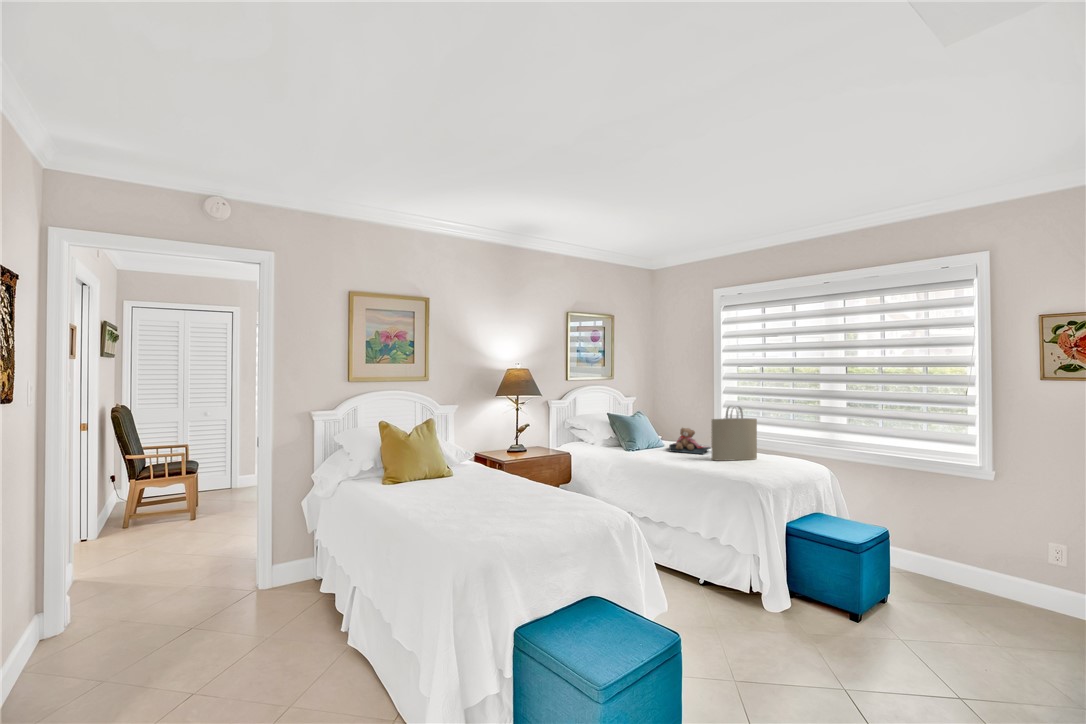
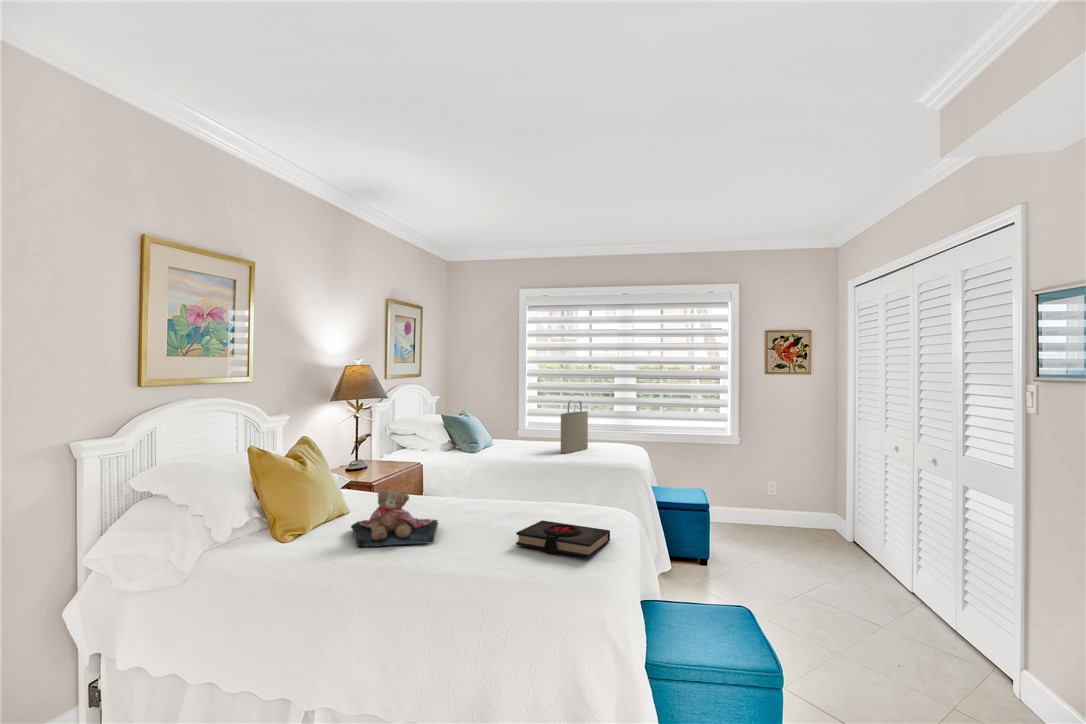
teddy bear: present [669,428,711,454] -> present [351,489,438,547]
book: none [489,499,559,526] -> present [516,520,610,557]

